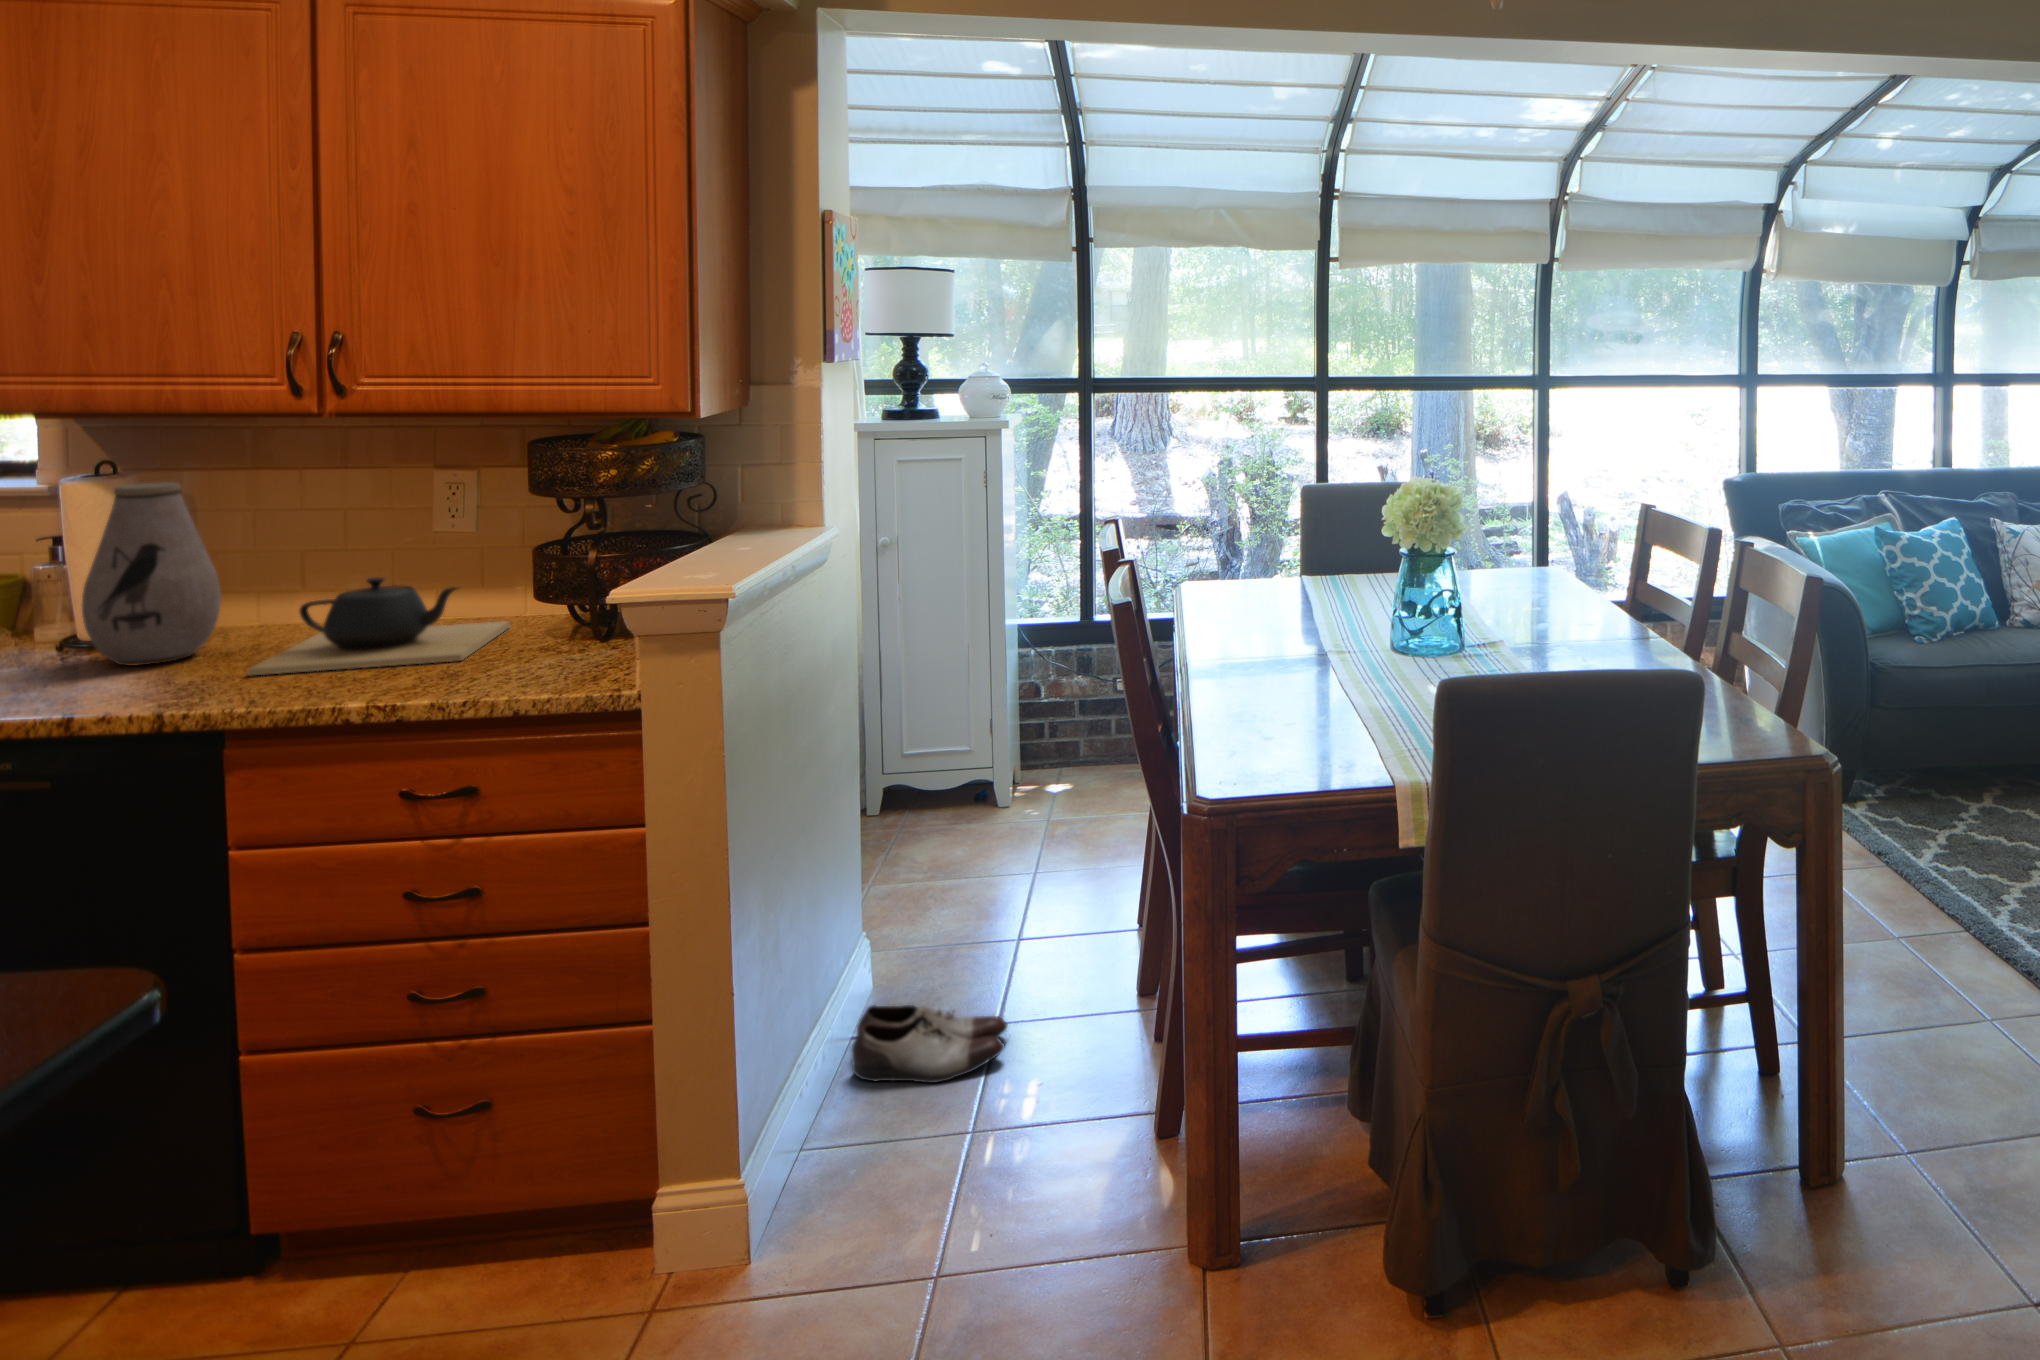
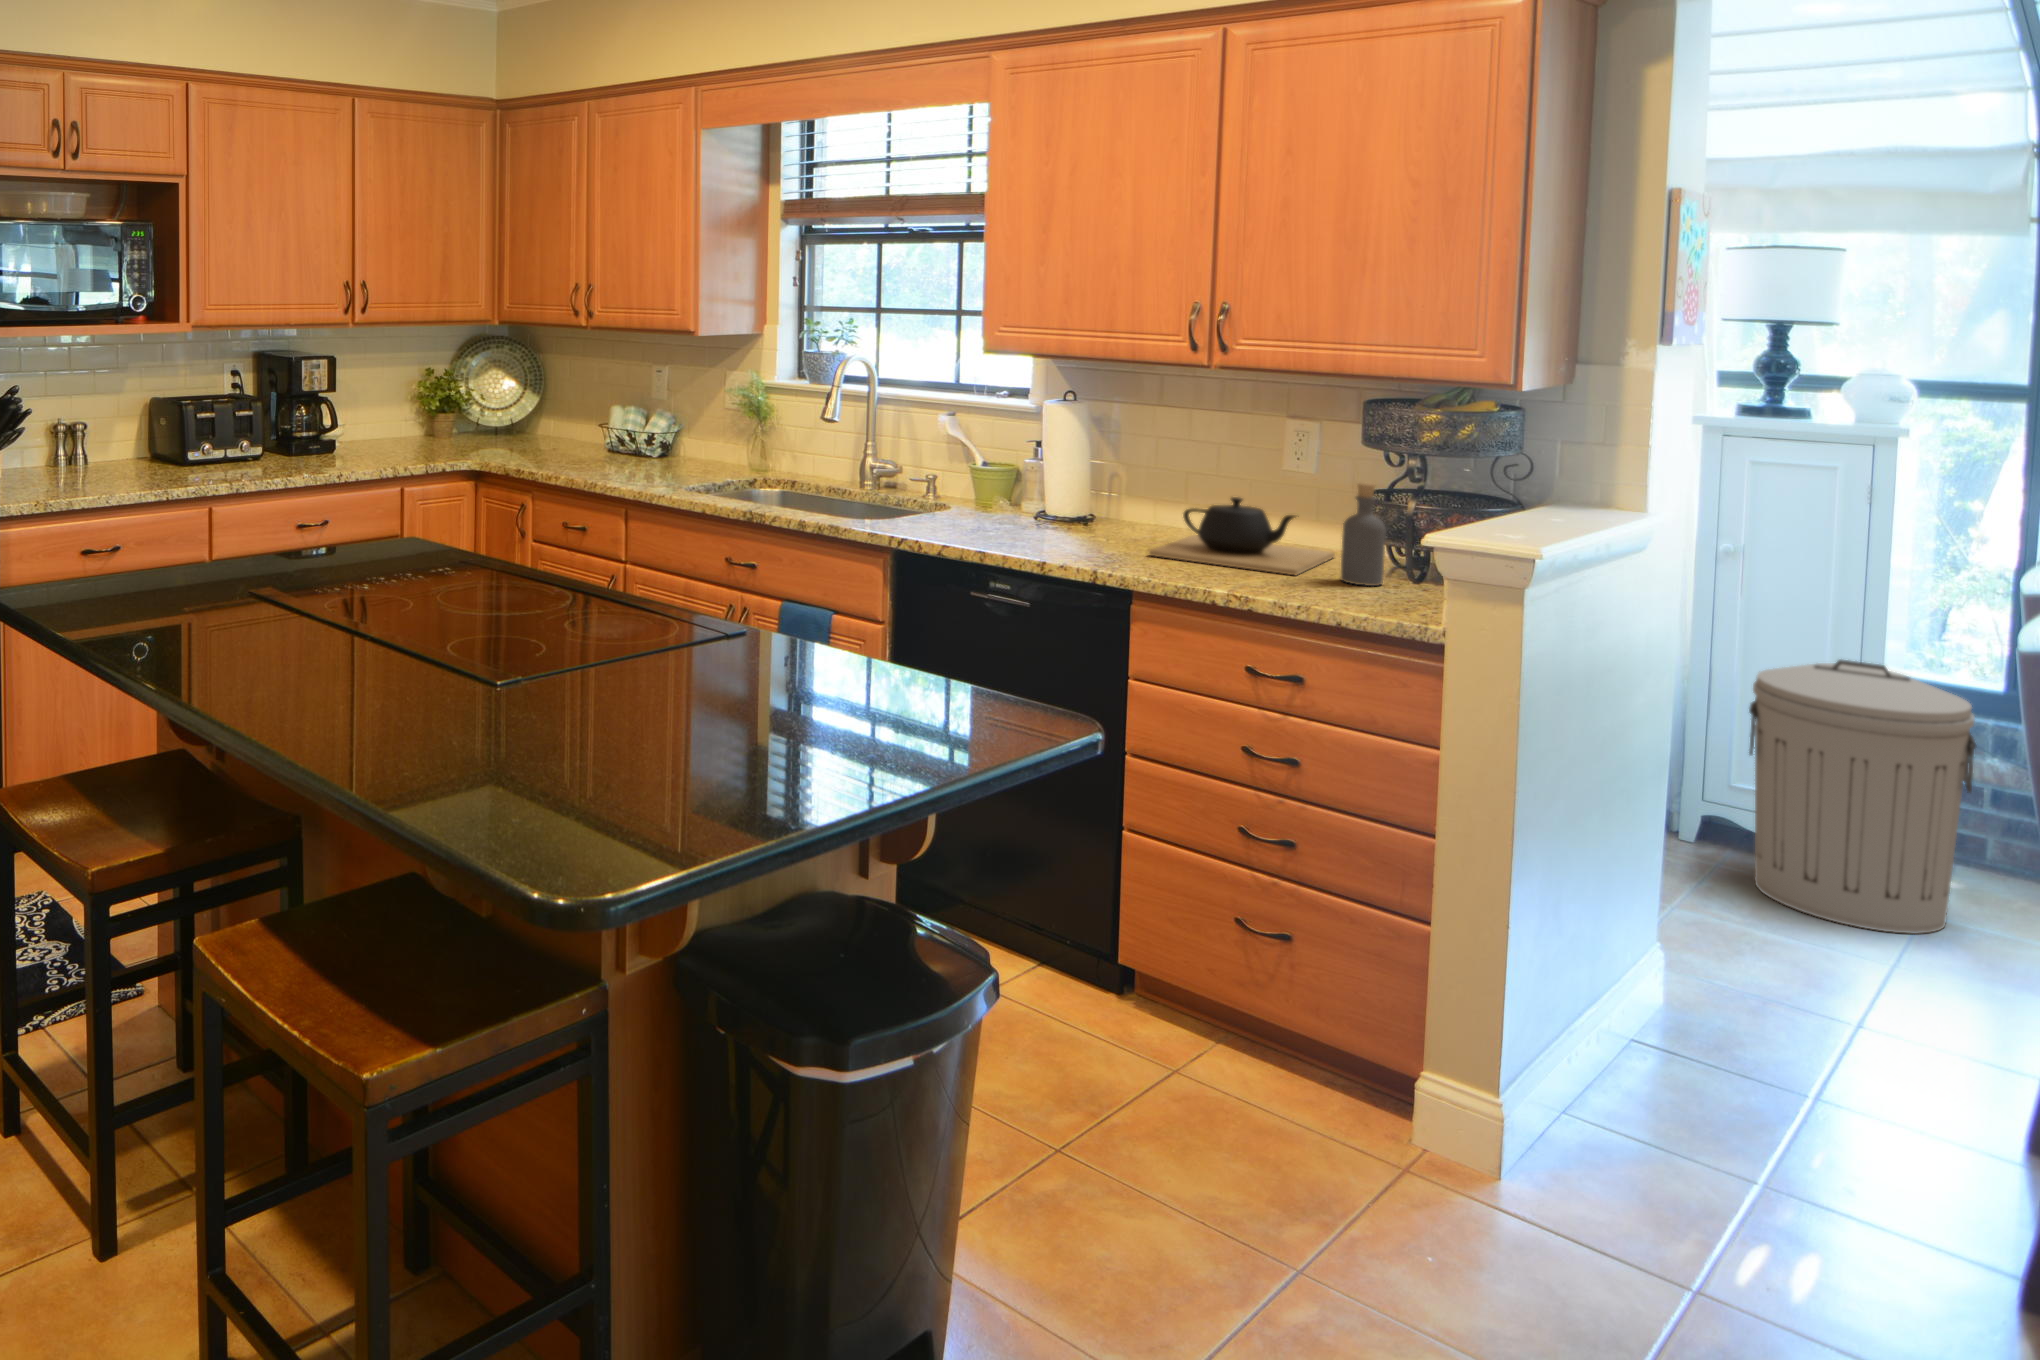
vase: present [82,482,221,666] -> none [1054,406,1134,536]
bottle: none [516,537,568,657] -> present [1341,482,1386,586]
trash can: none [915,620,1066,849] -> present [1749,660,1976,934]
shoe: present [852,1005,1007,1083] -> none [1635,1020,1841,1142]

